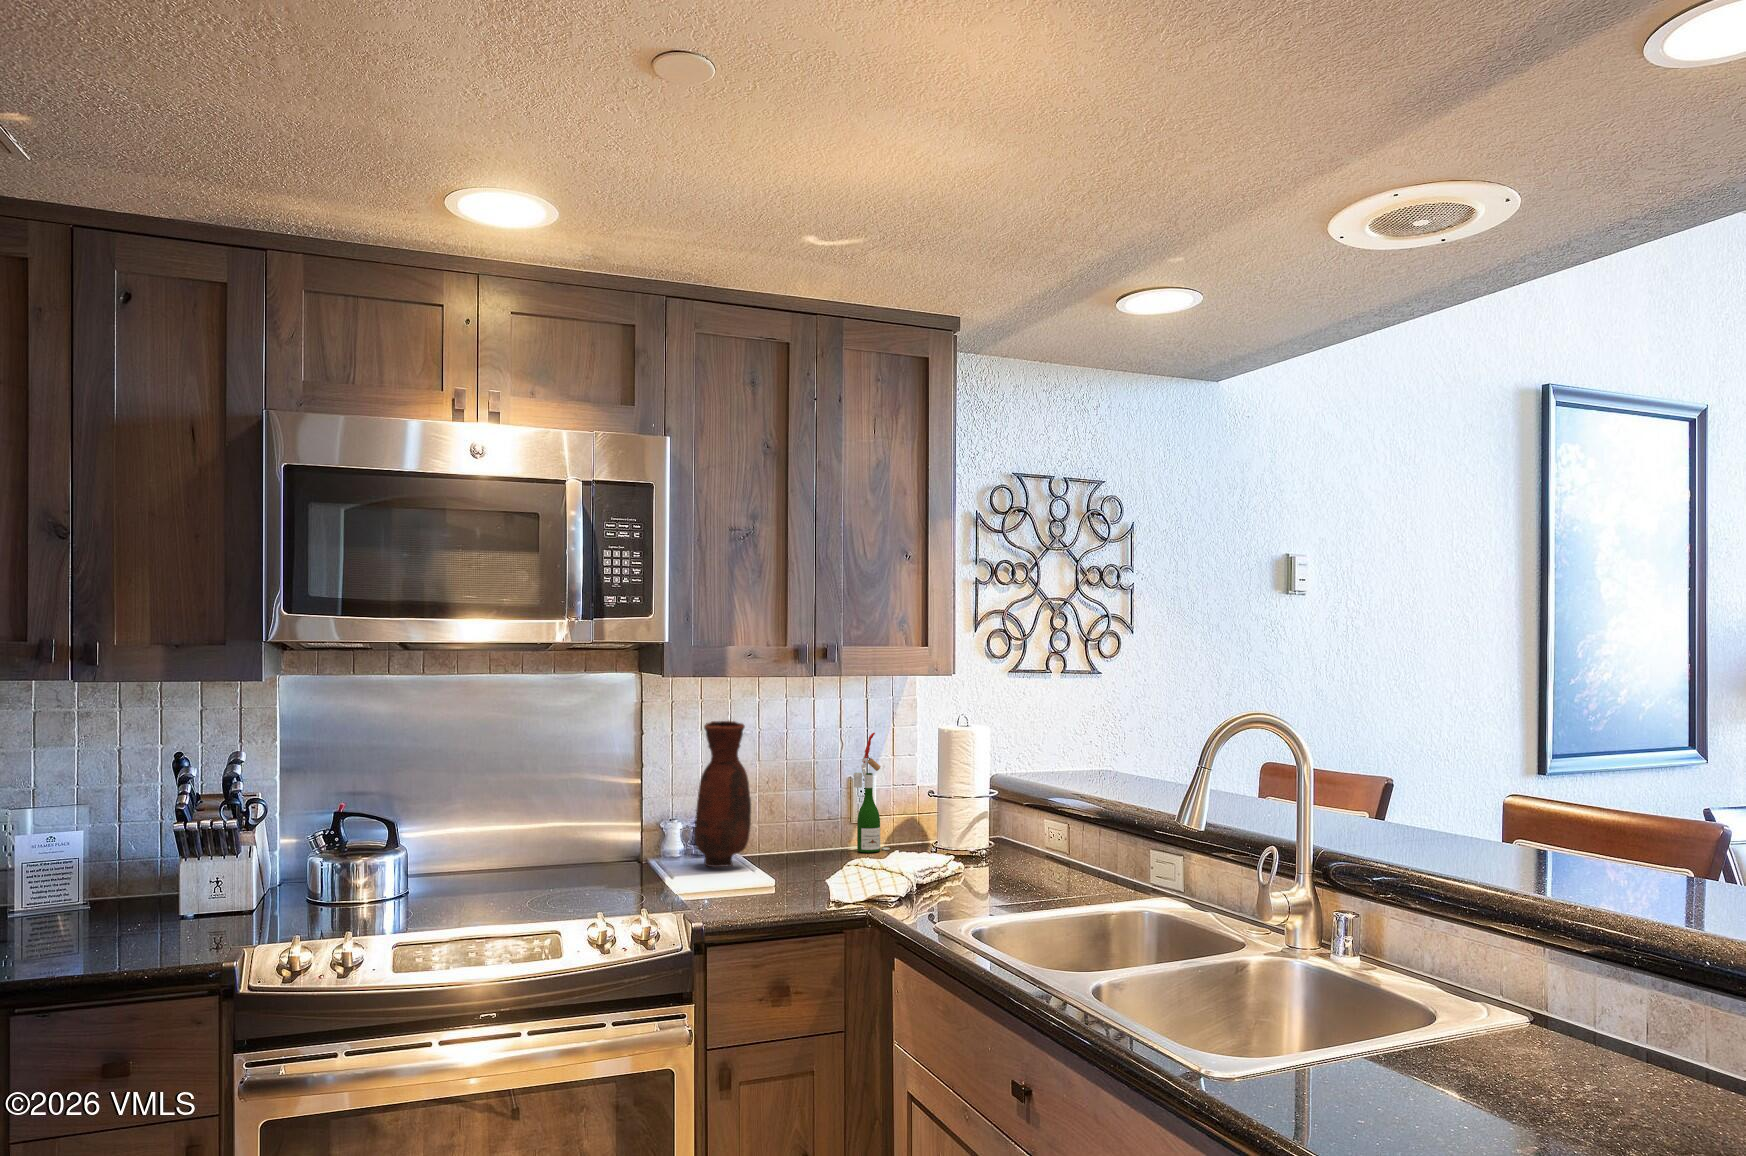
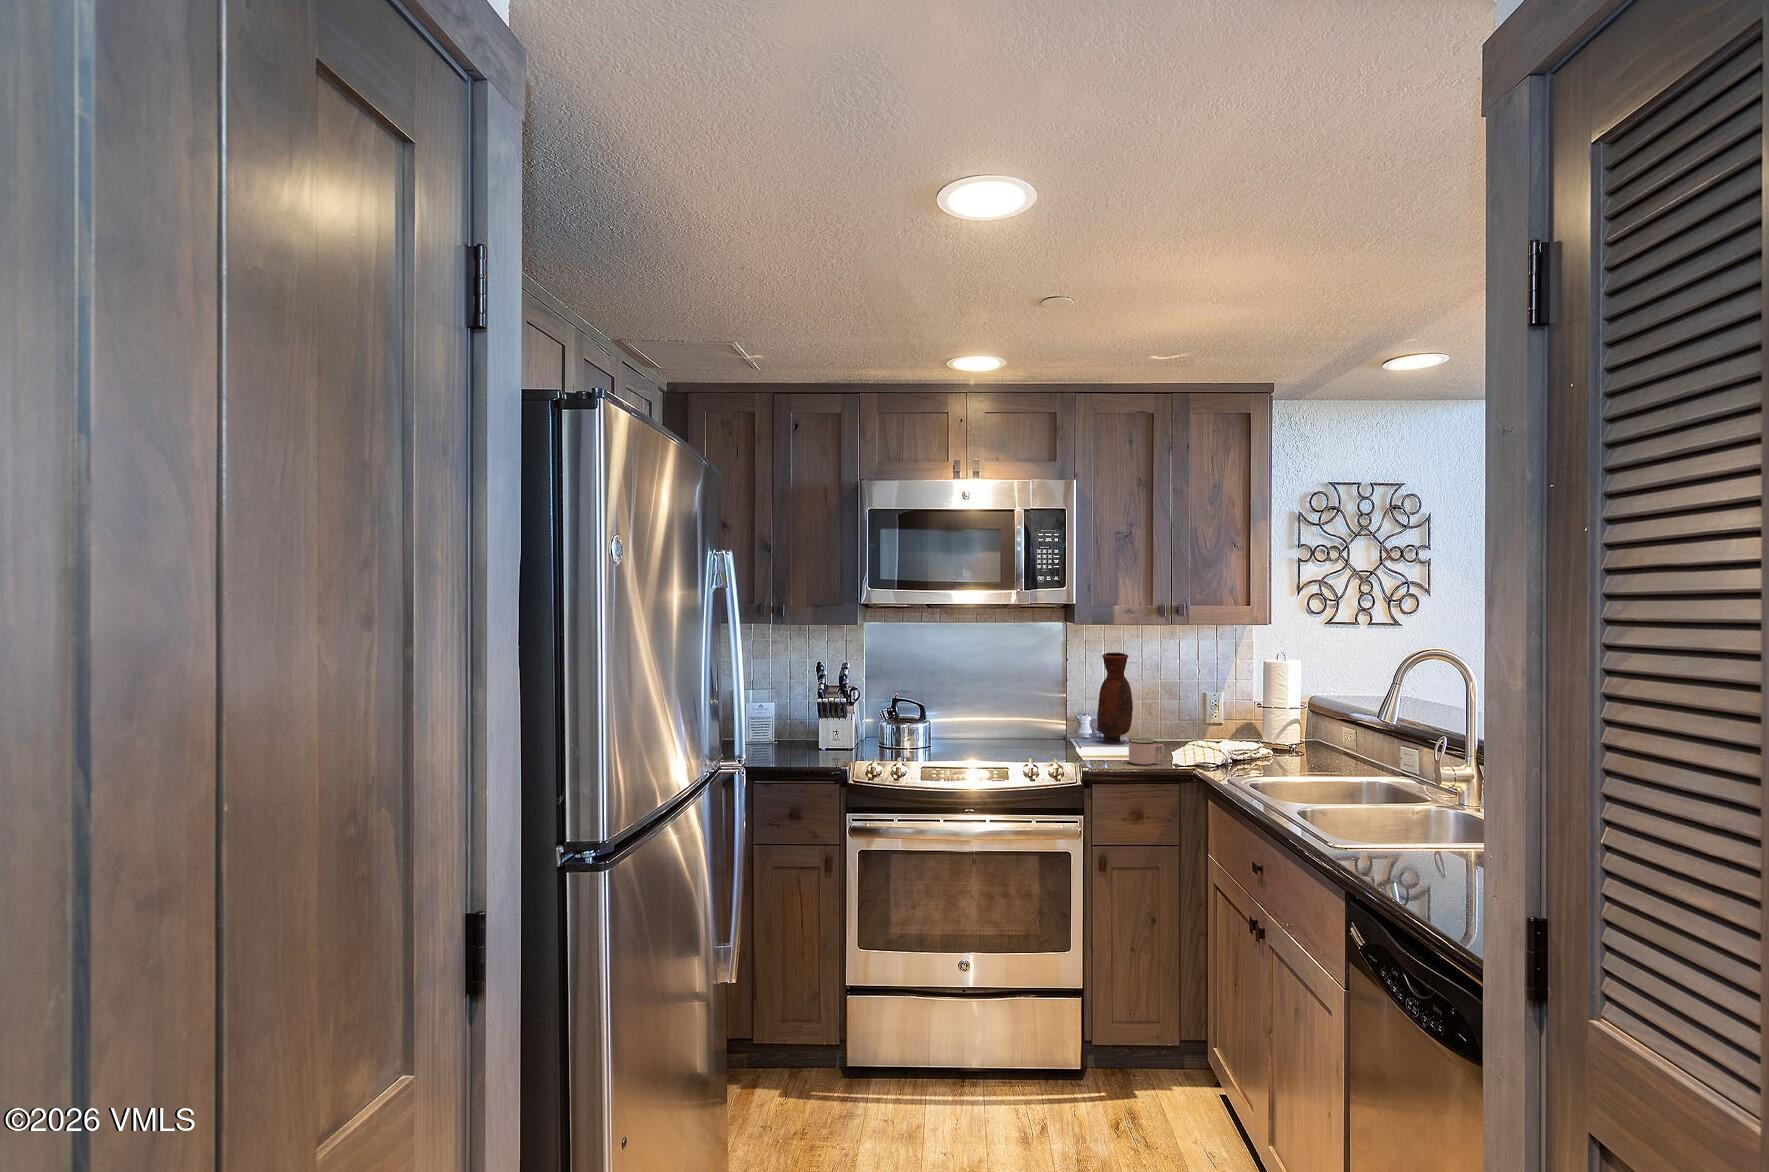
wine bottle: present [854,733,890,852] -> none [1204,663,1229,740]
mug: none [757,861,814,904] -> present [1129,739,1164,765]

